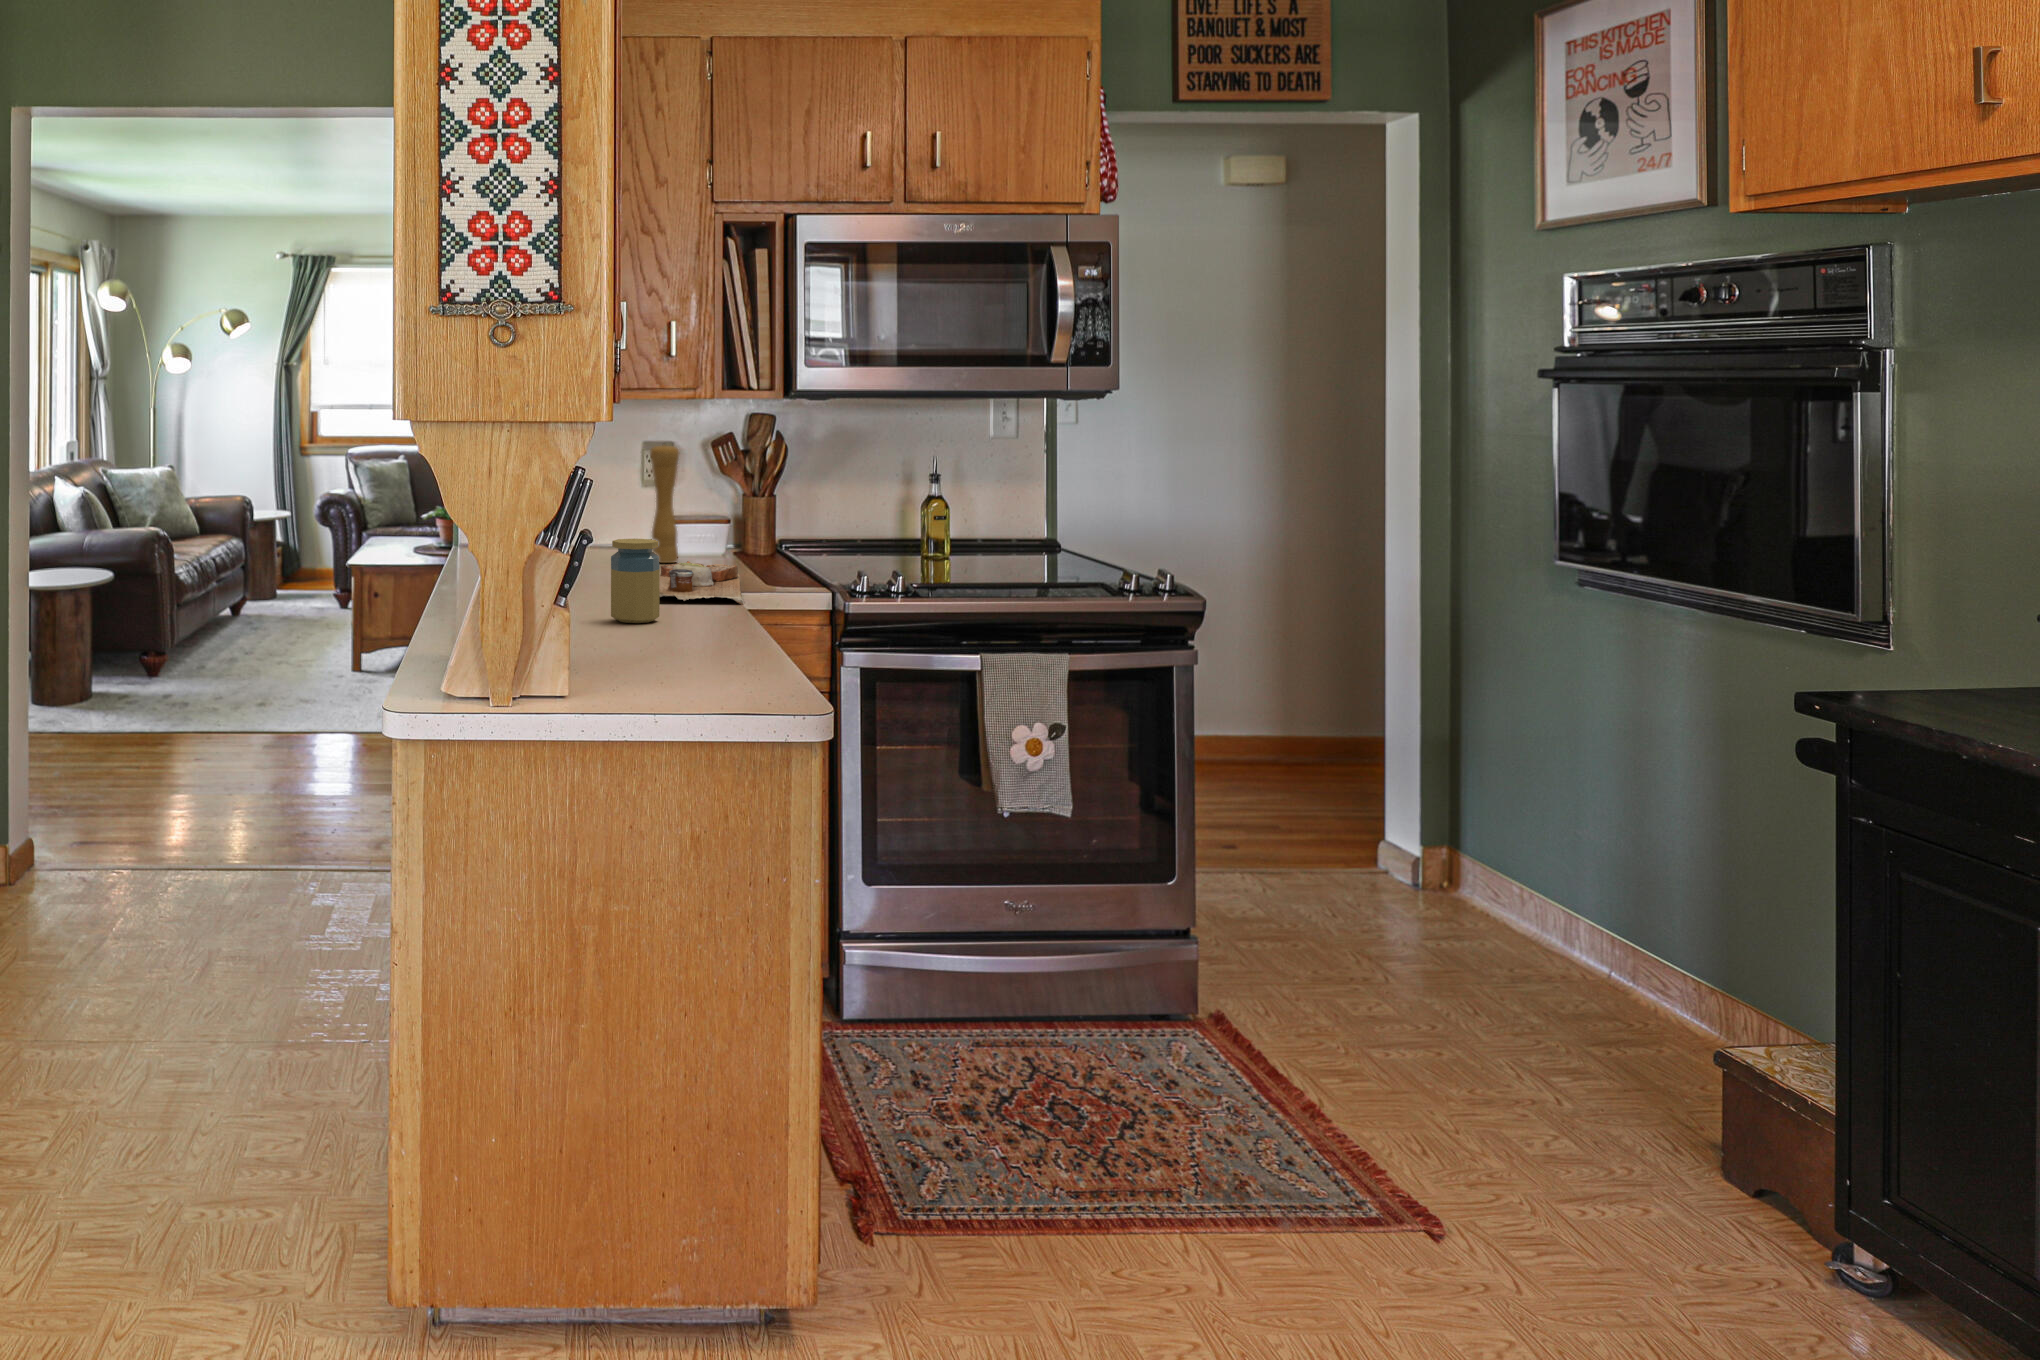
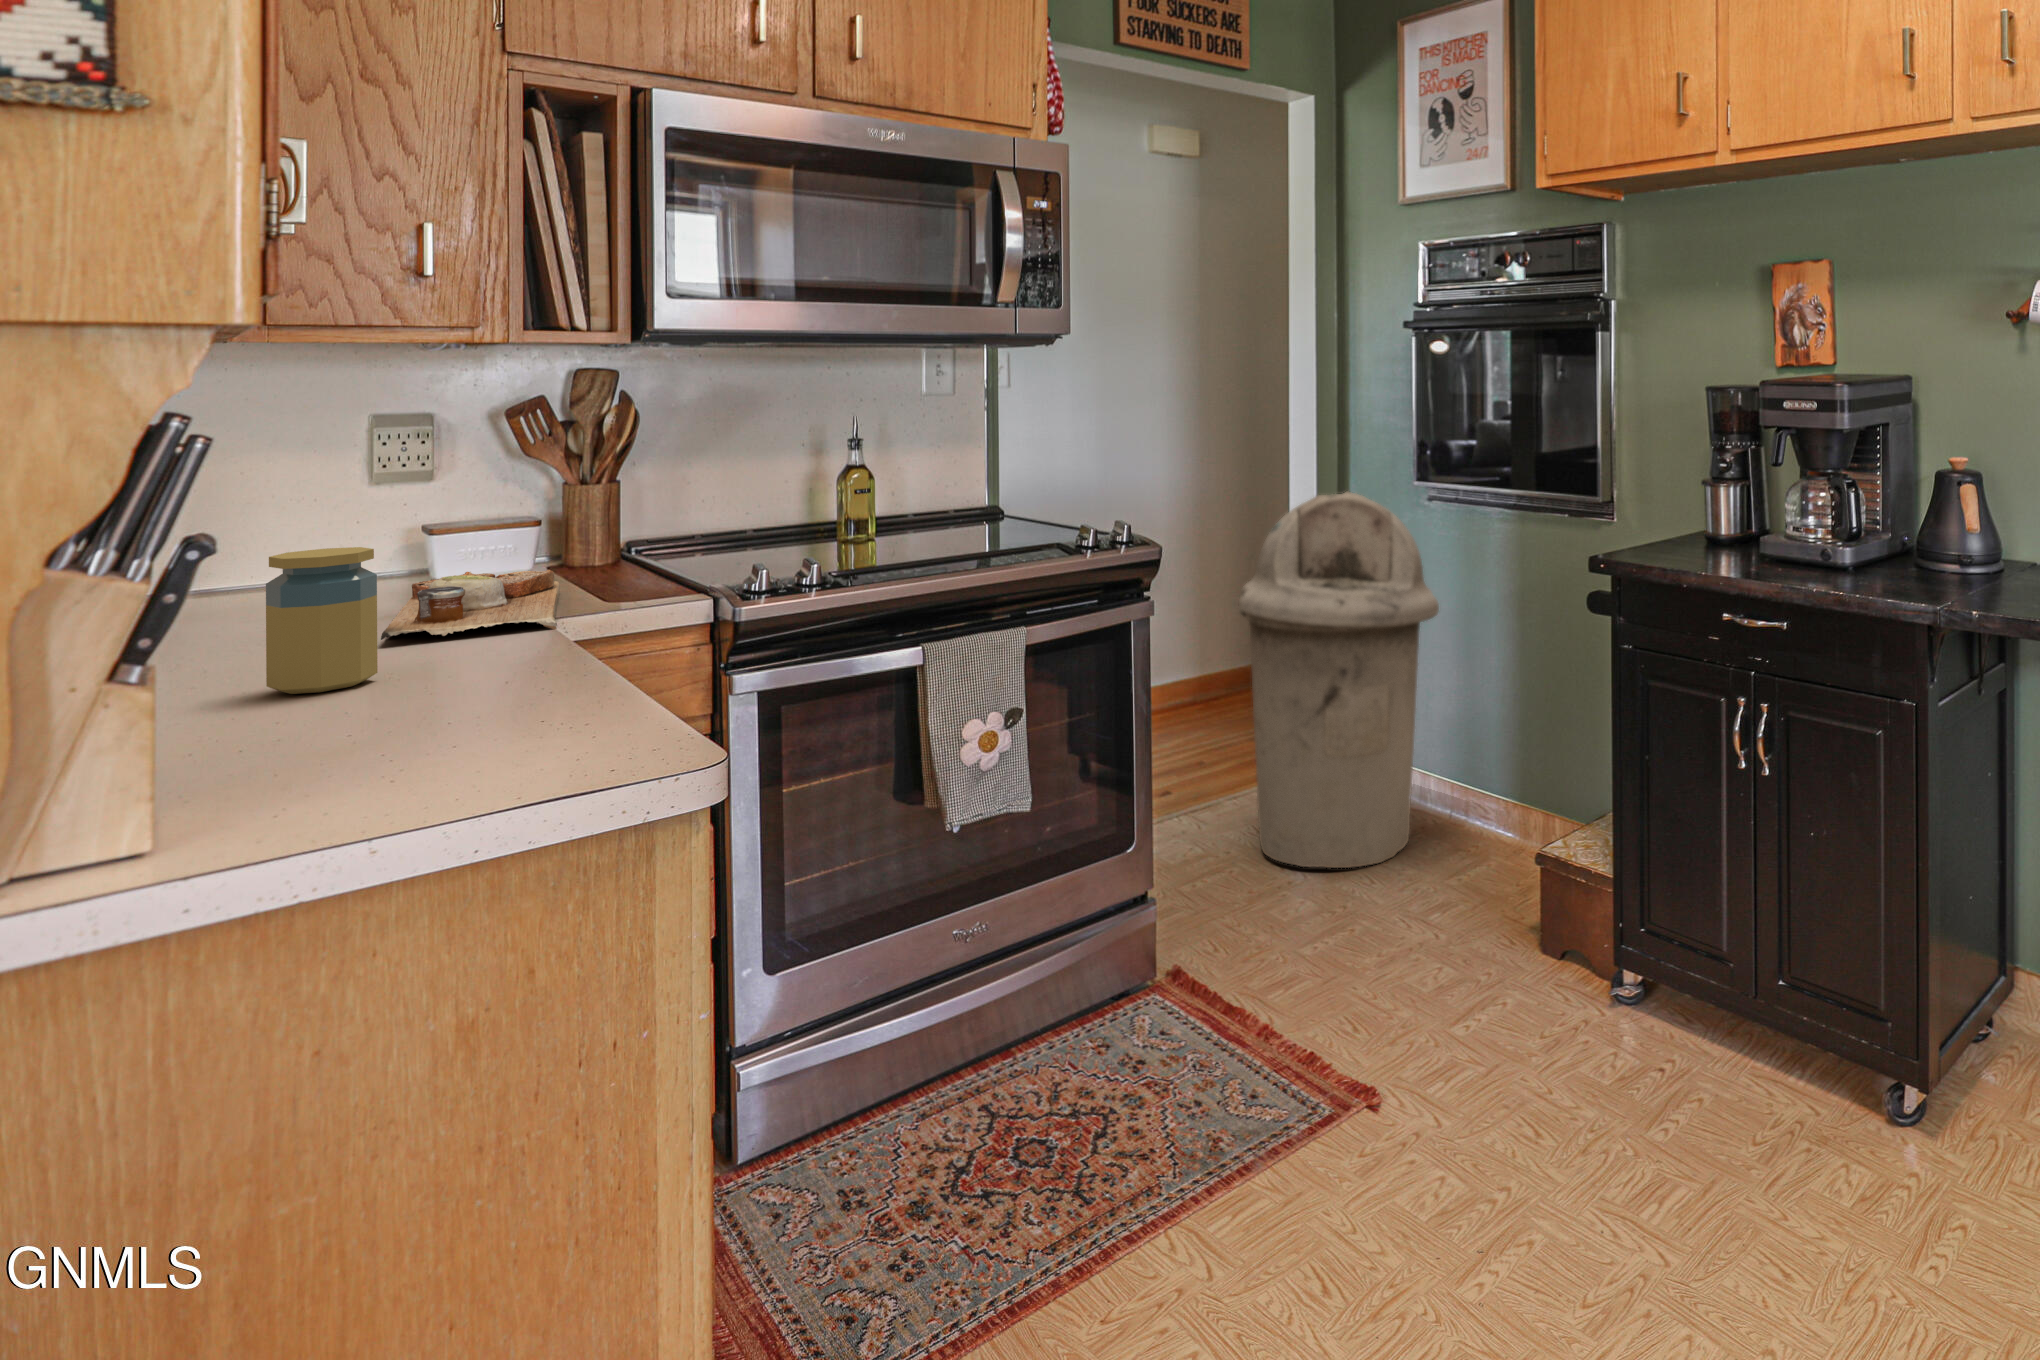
pepper mill: present [650,445,679,563] -> none [408,408,462,577]
trash can: none [1301,561,1546,970] -> present [1238,492,1439,868]

